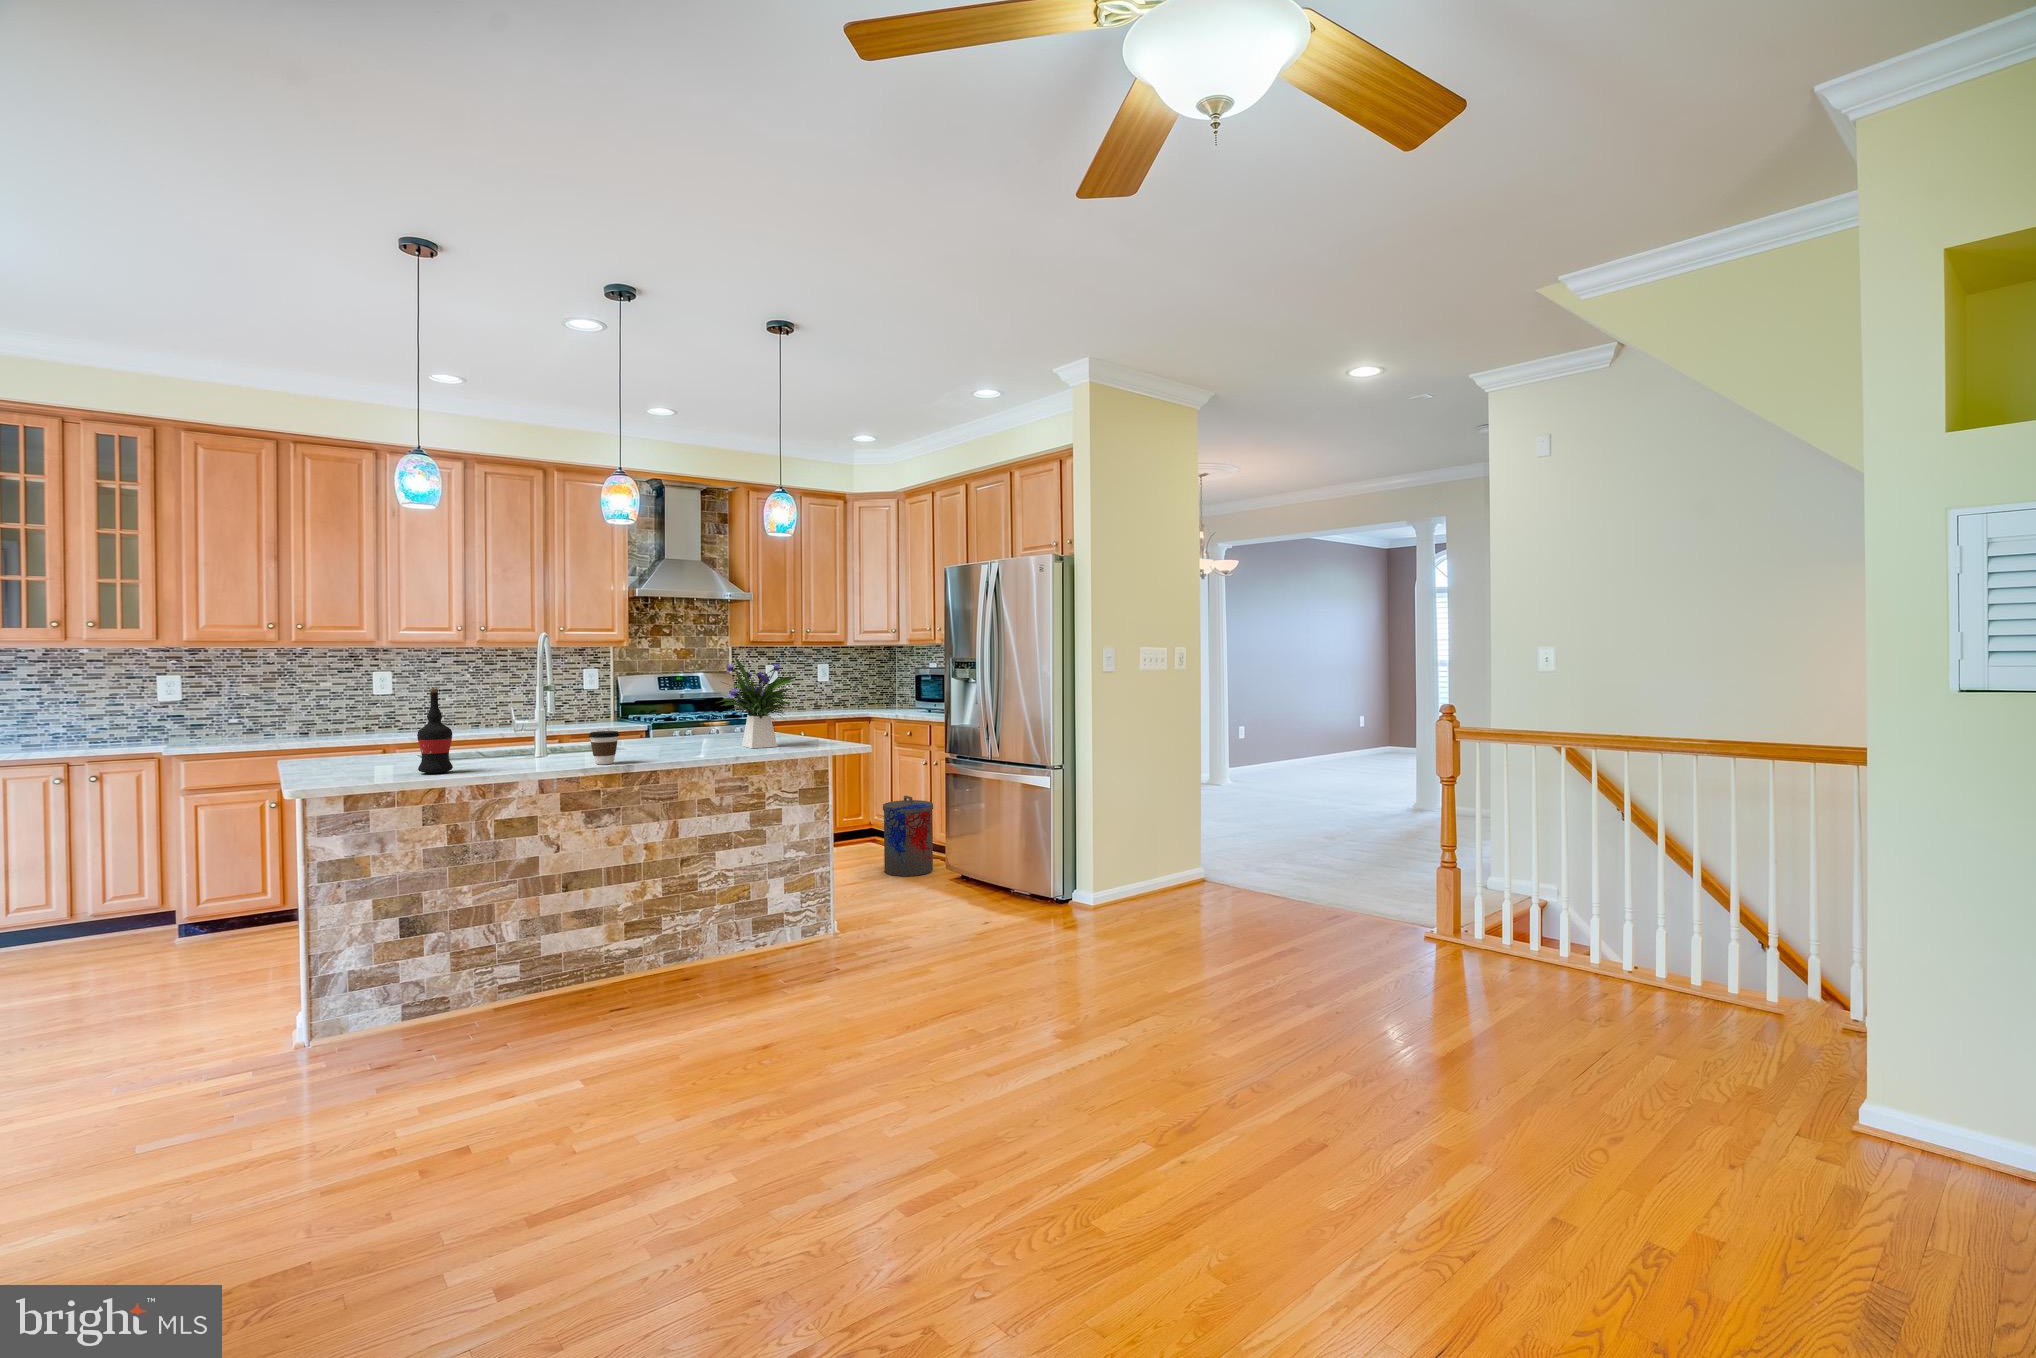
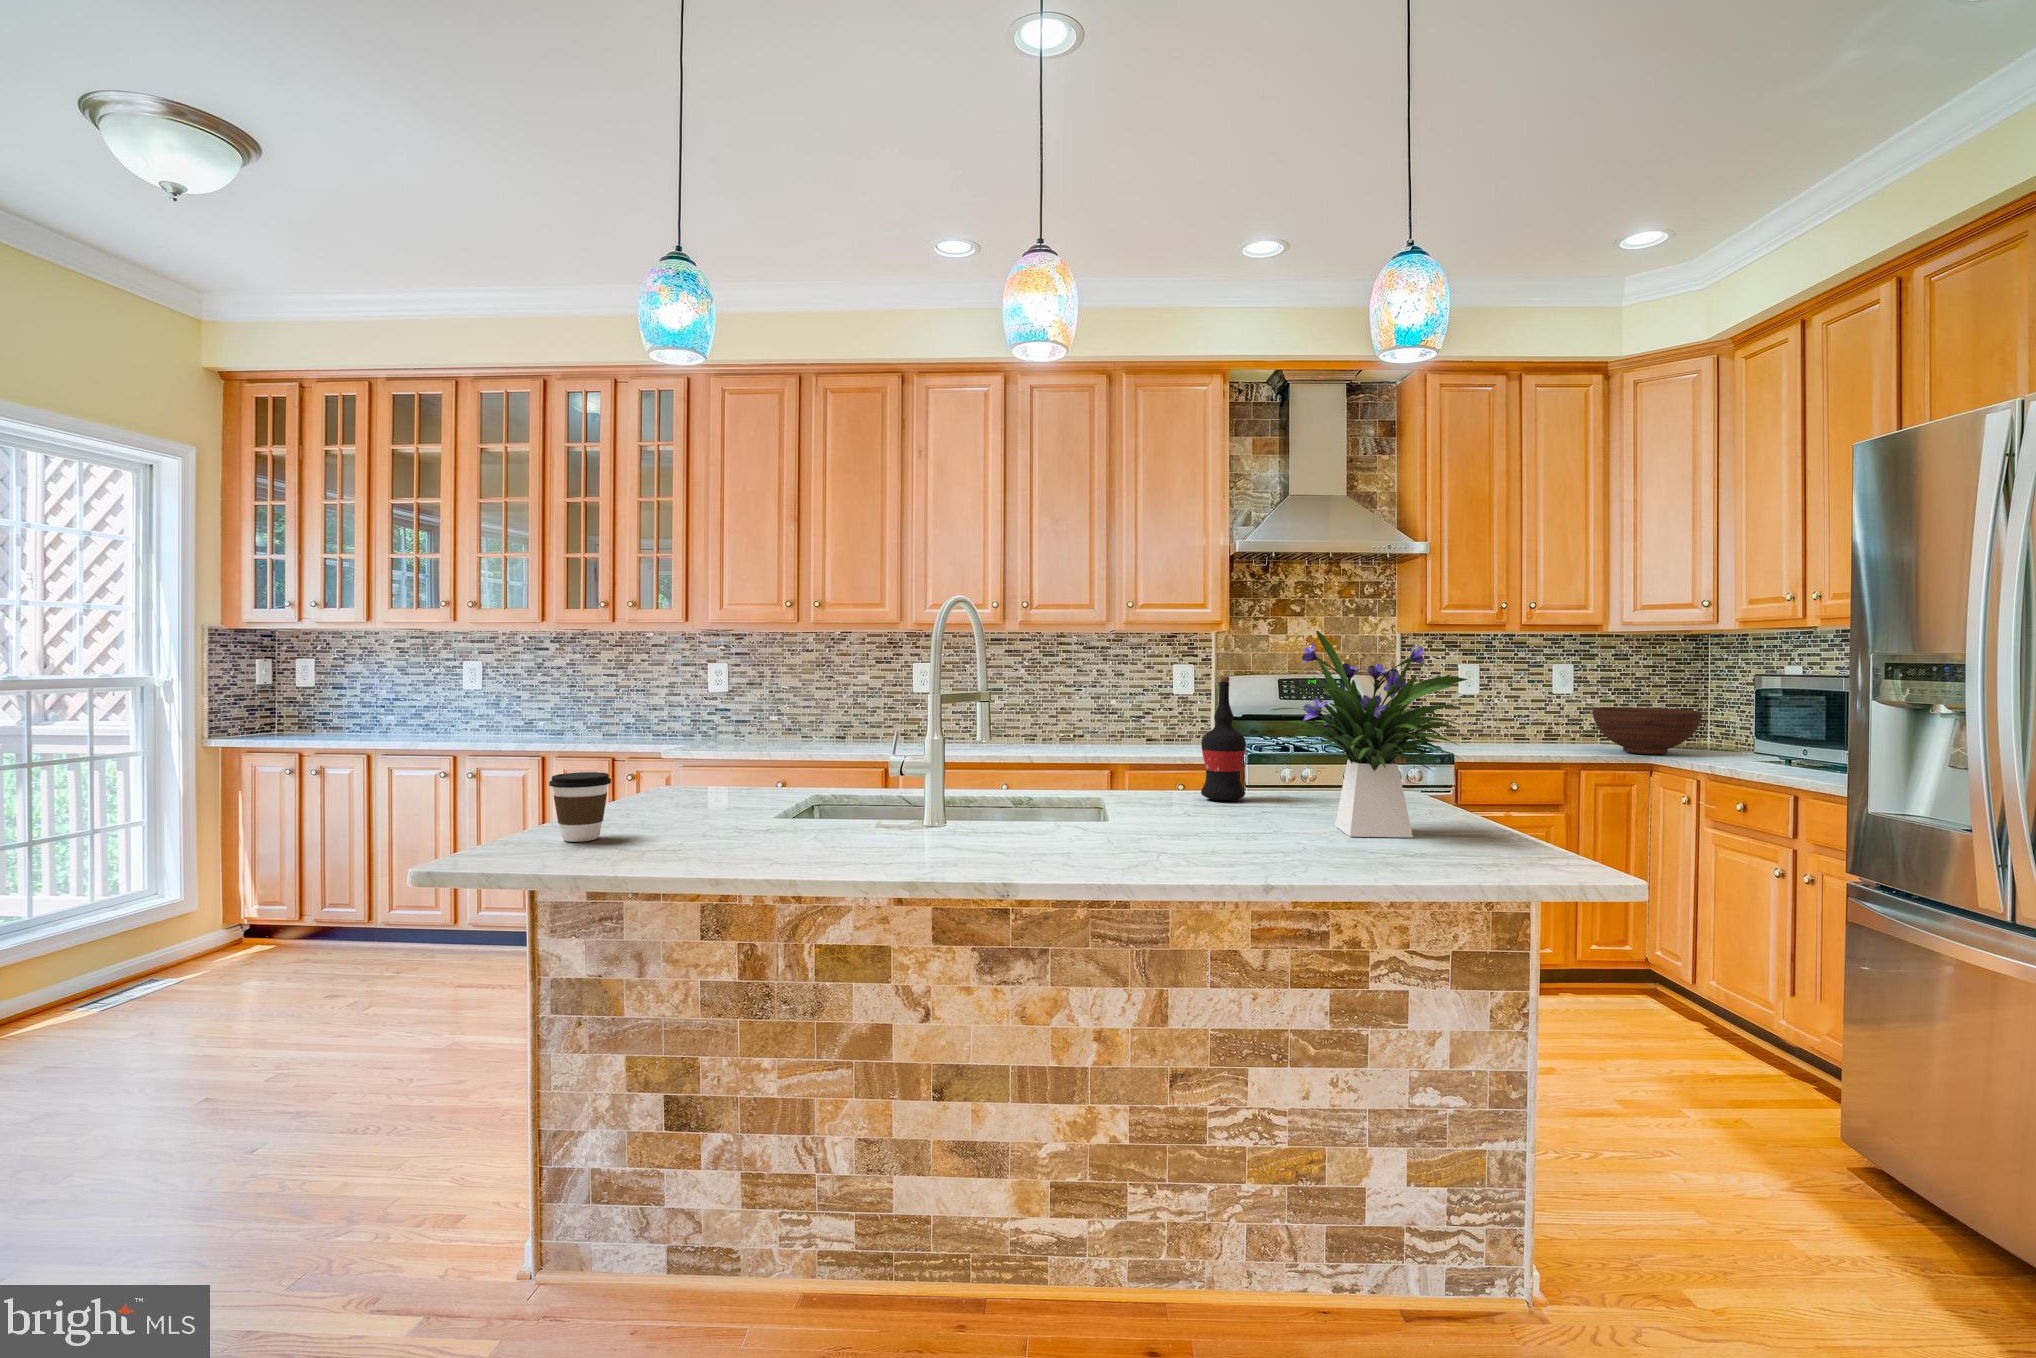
wine bottle: present [417,688,453,773] -> present [1201,676,1246,800]
fruit bowl: none [841,688,891,712] -> present [1593,707,1702,754]
coffee cup: present [589,731,620,764] -> present [549,772,611,842]
trash can: present [883,795,933,876] -> none [1684,947,1821,1138]

